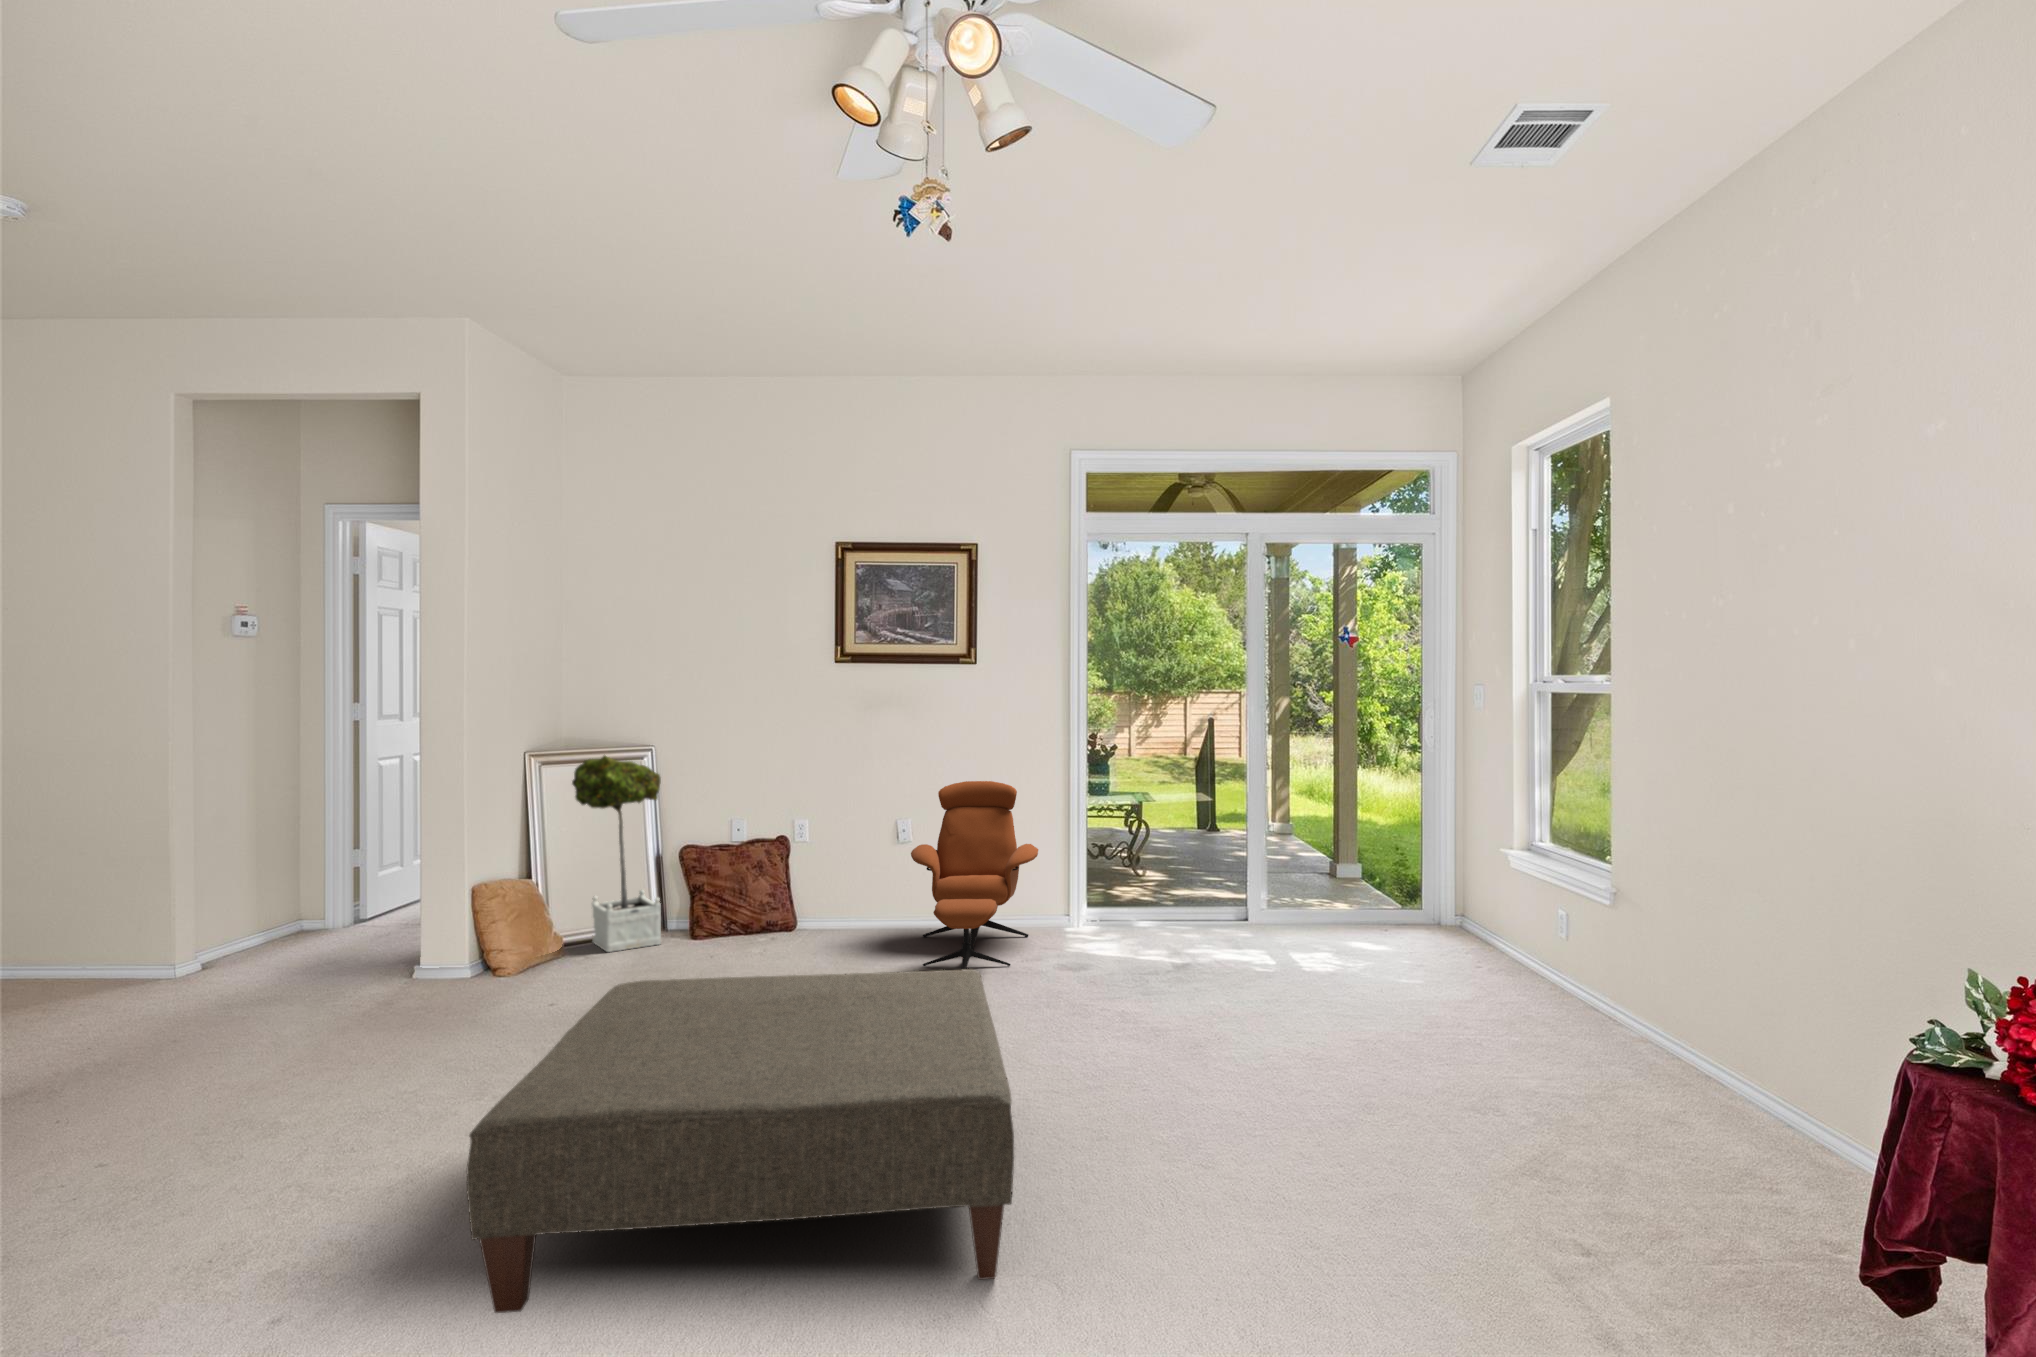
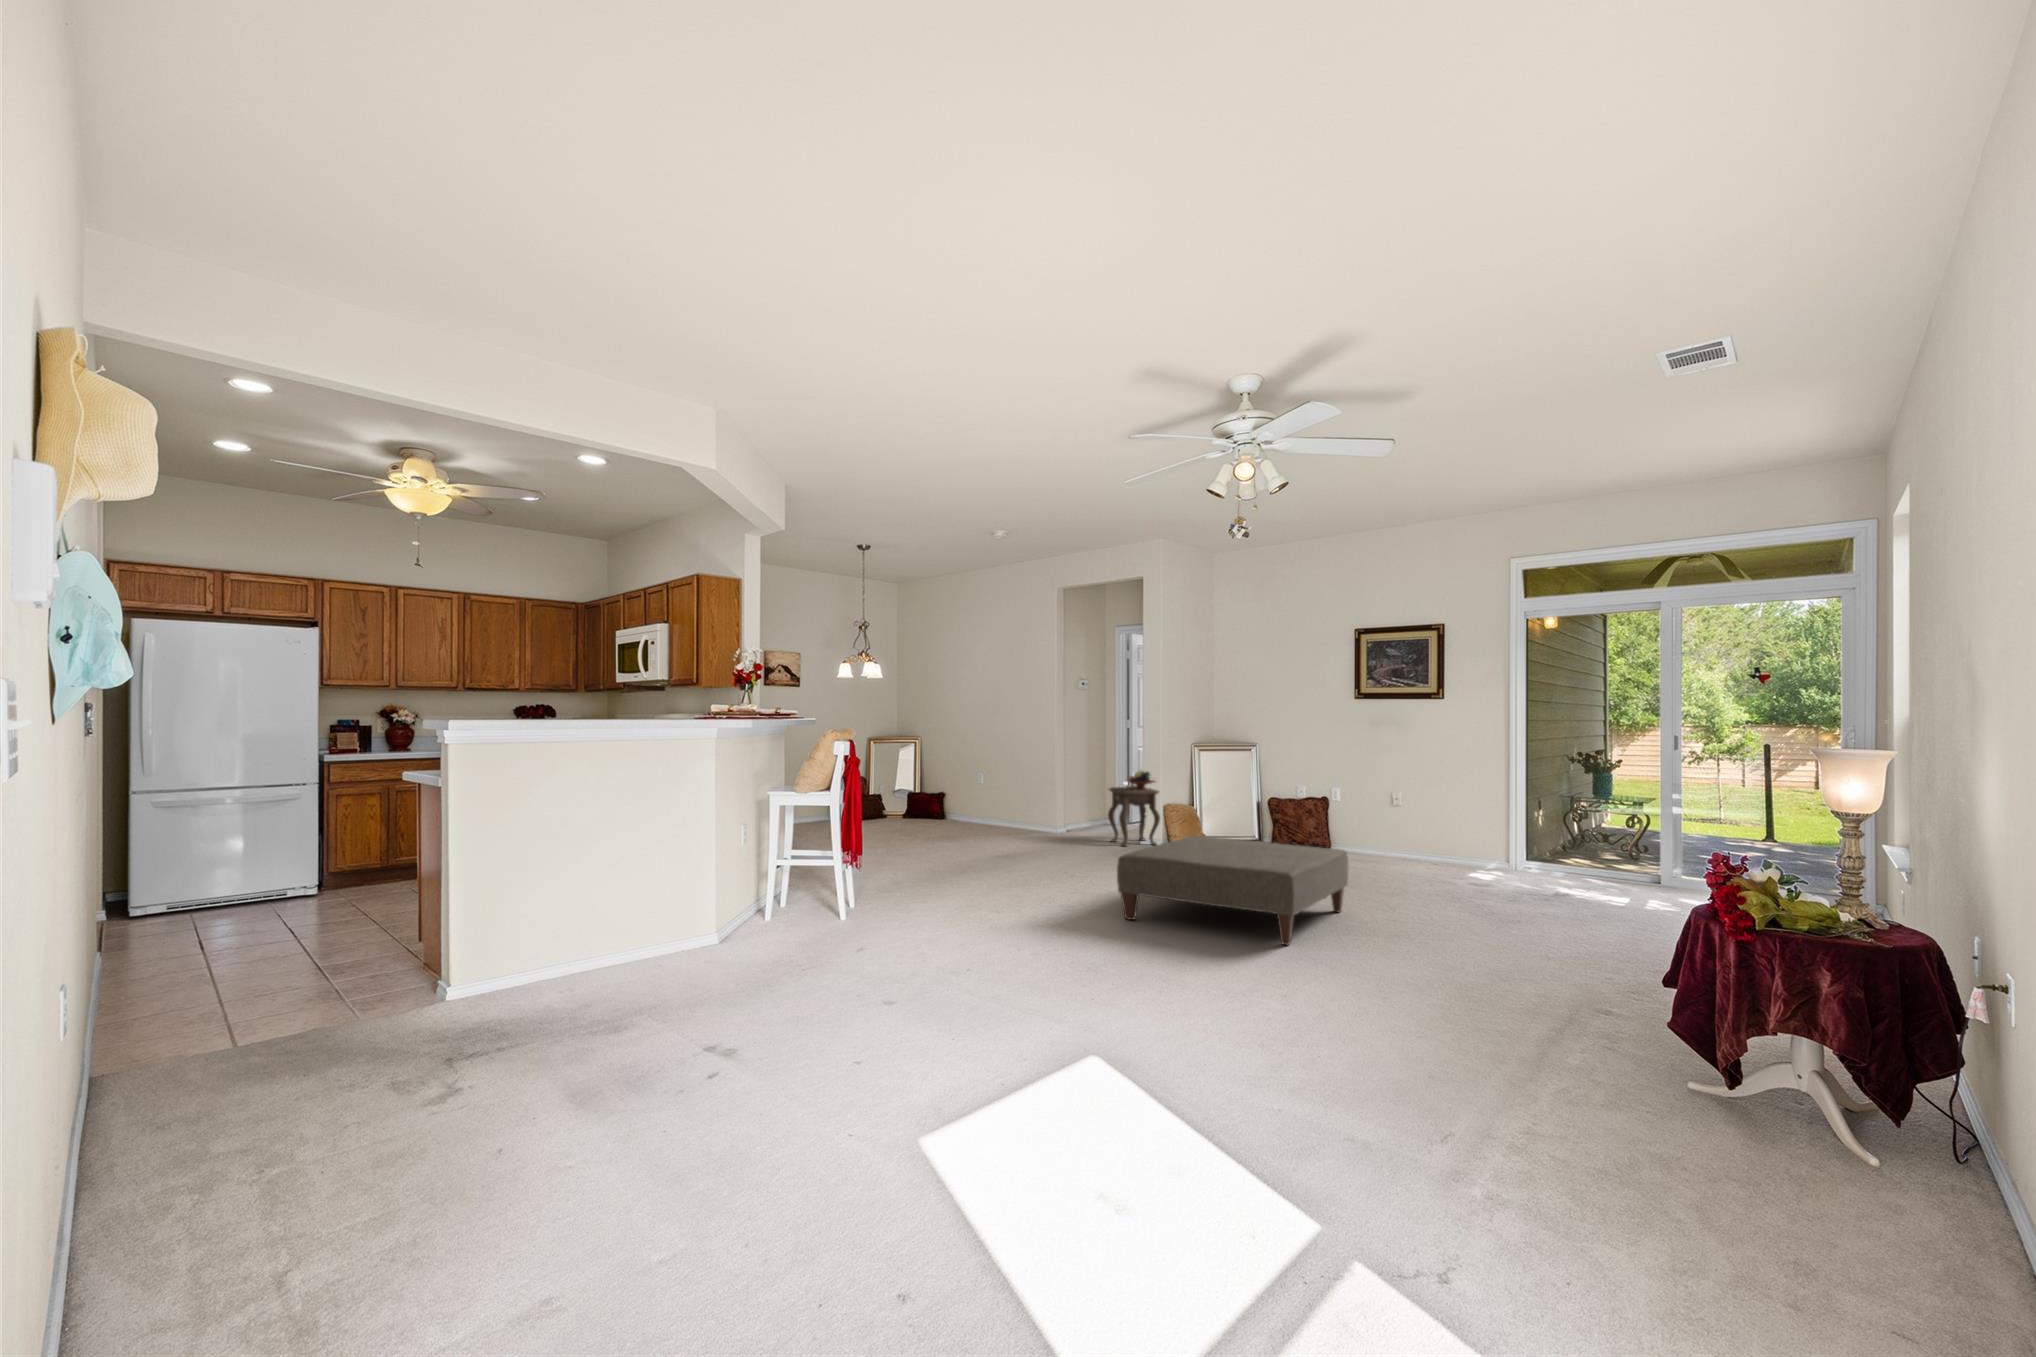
potted tree: present [572,755,661,952] -> none [1212,745,1256,847]
lounge chair: present [911,781,1038,970] -> none [1382,772,1475,879]
side table: none [326,813,462,994] -> present [1108,771,1160,846]

